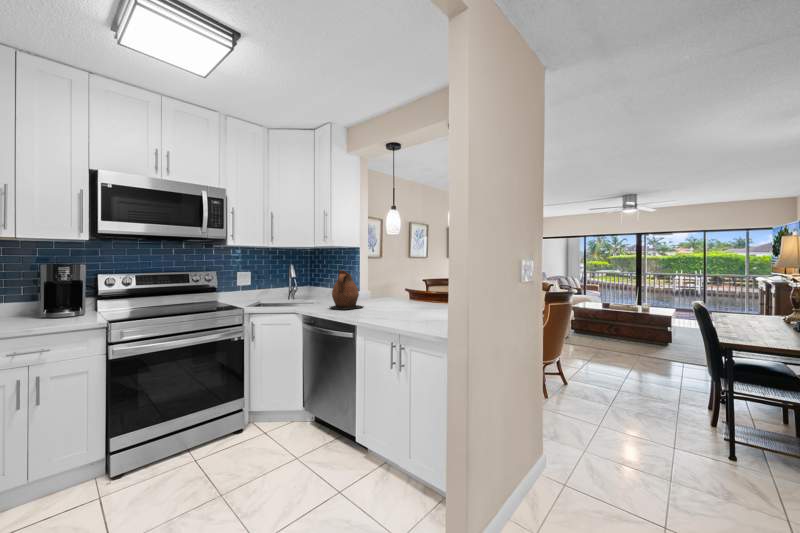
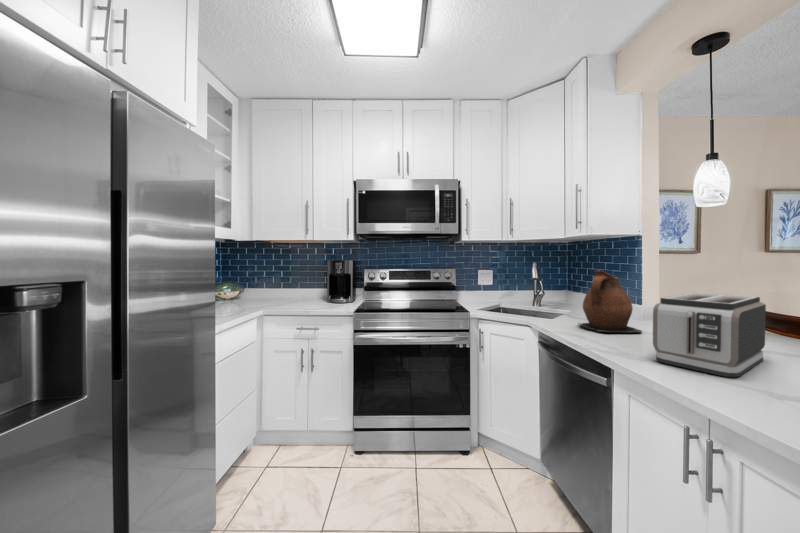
toaster: none [373,281,412,318] -> present [653,293,766,377]

